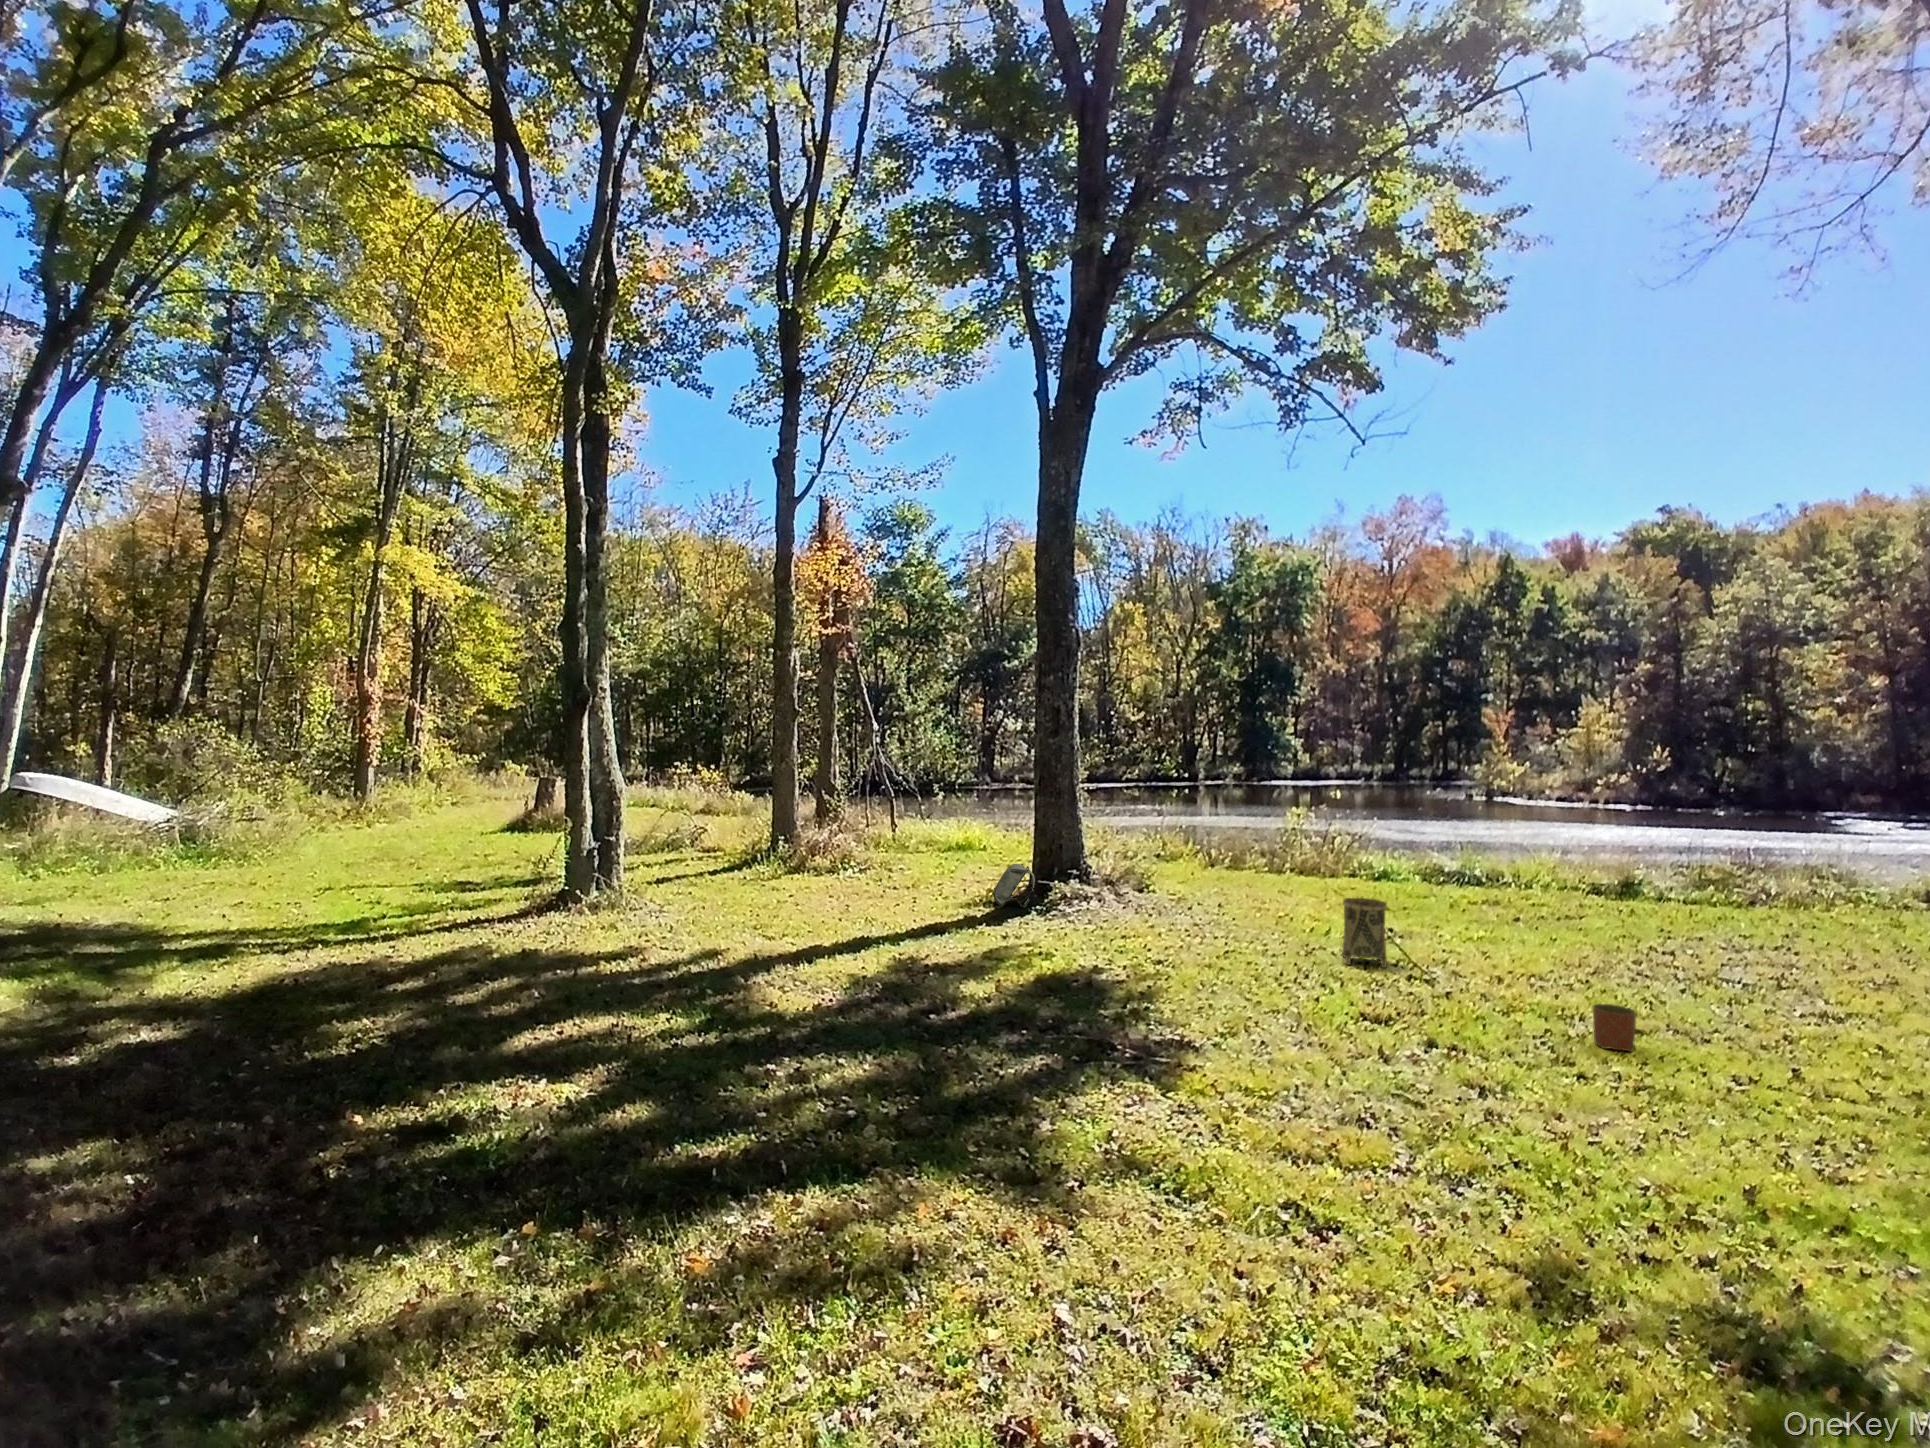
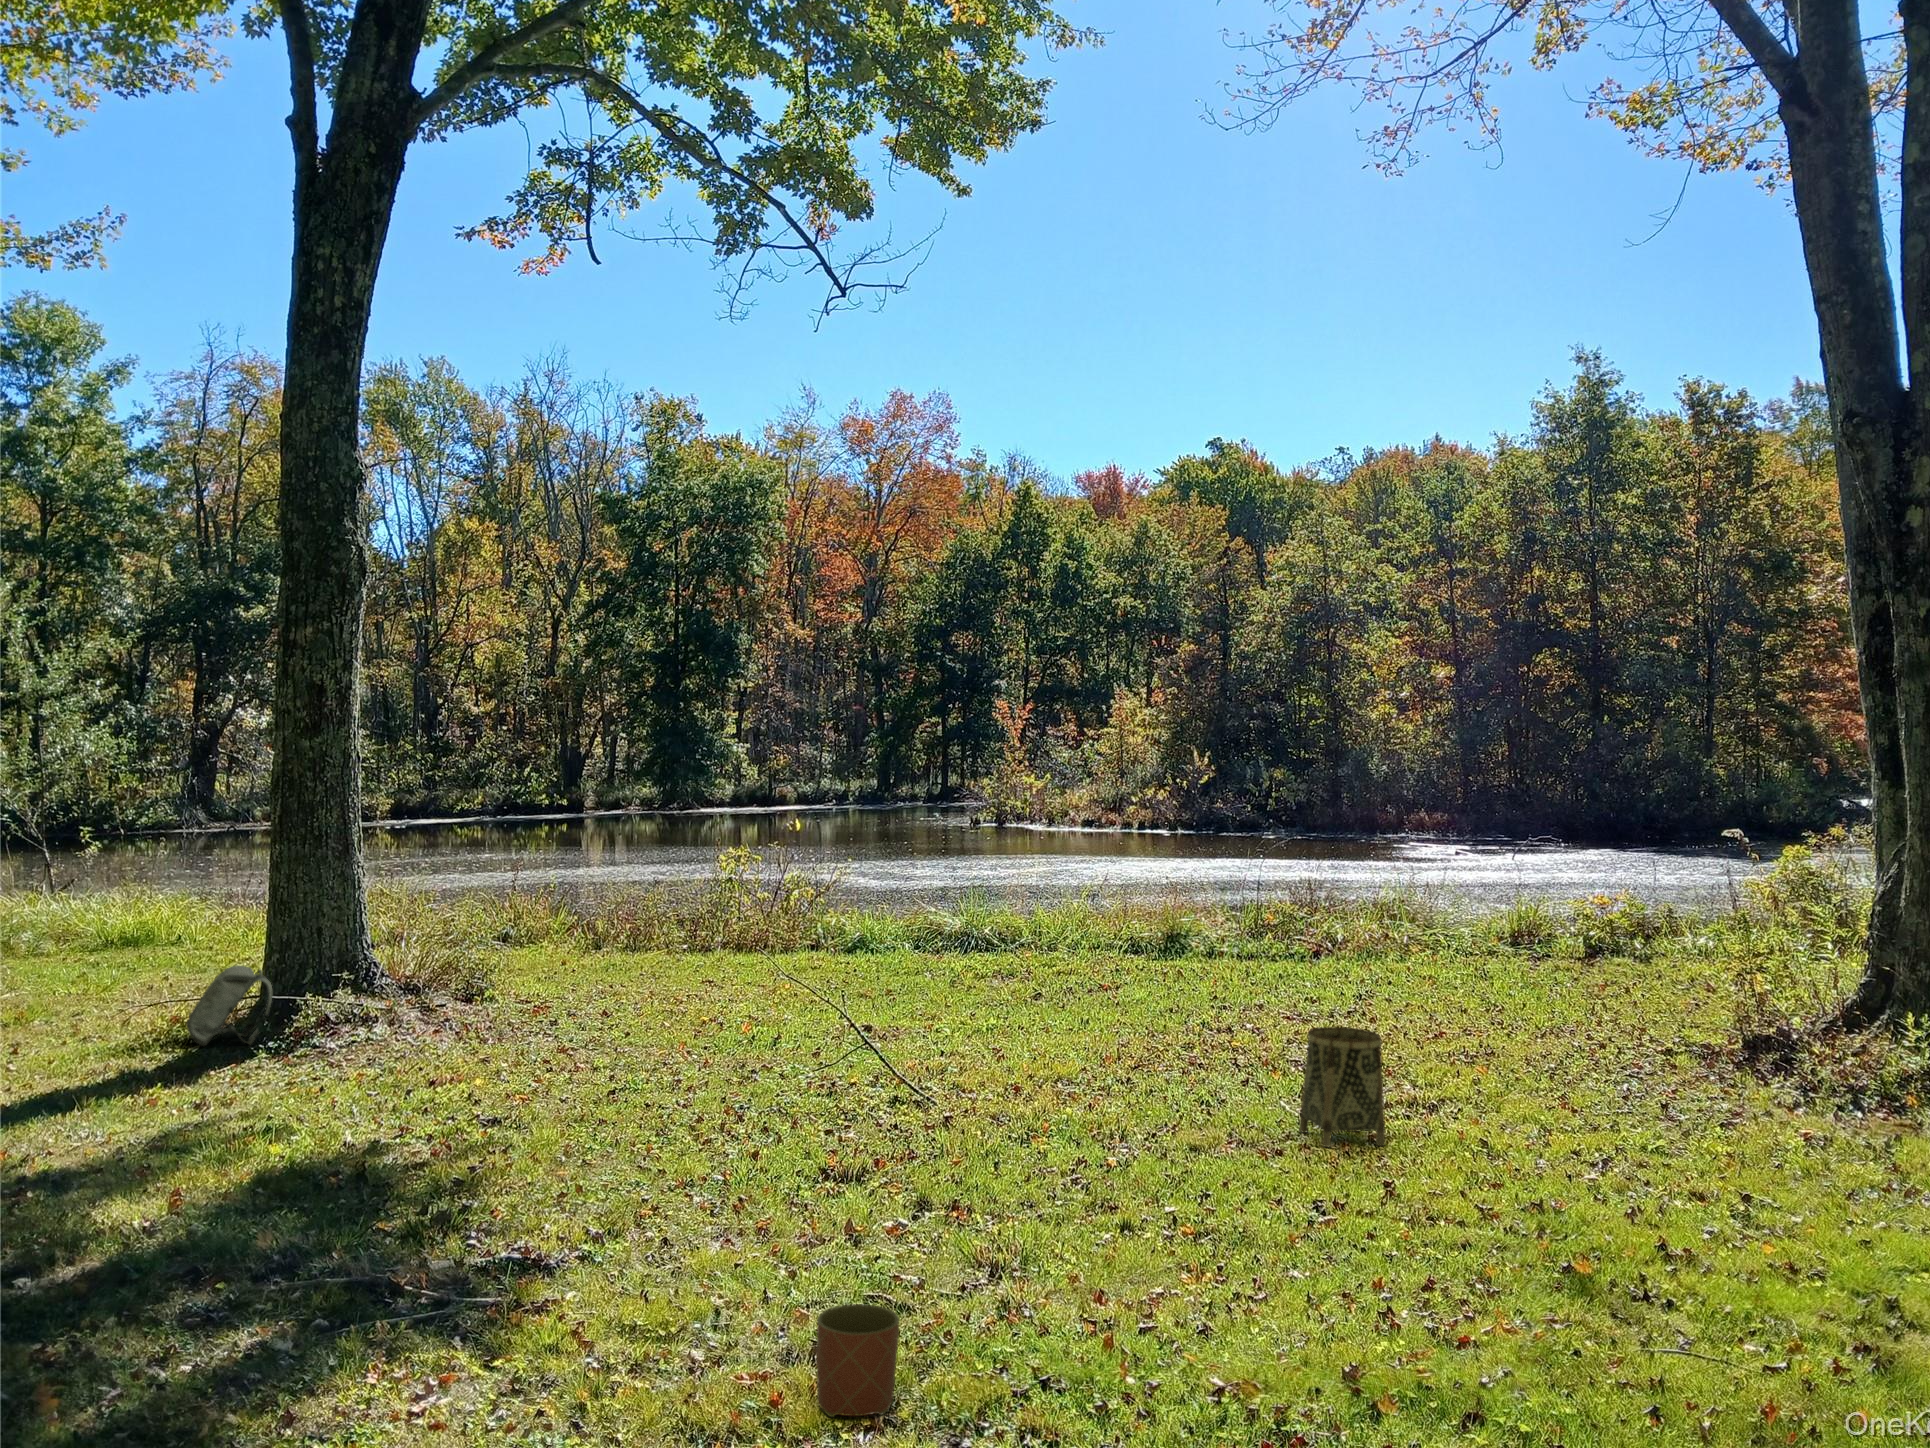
basket: present [1342,898,1387,968] -> present [1299,1027,1385,1147]
planter: present [1593,1004,1636,1052] -> present [817,1304,900,1417]

